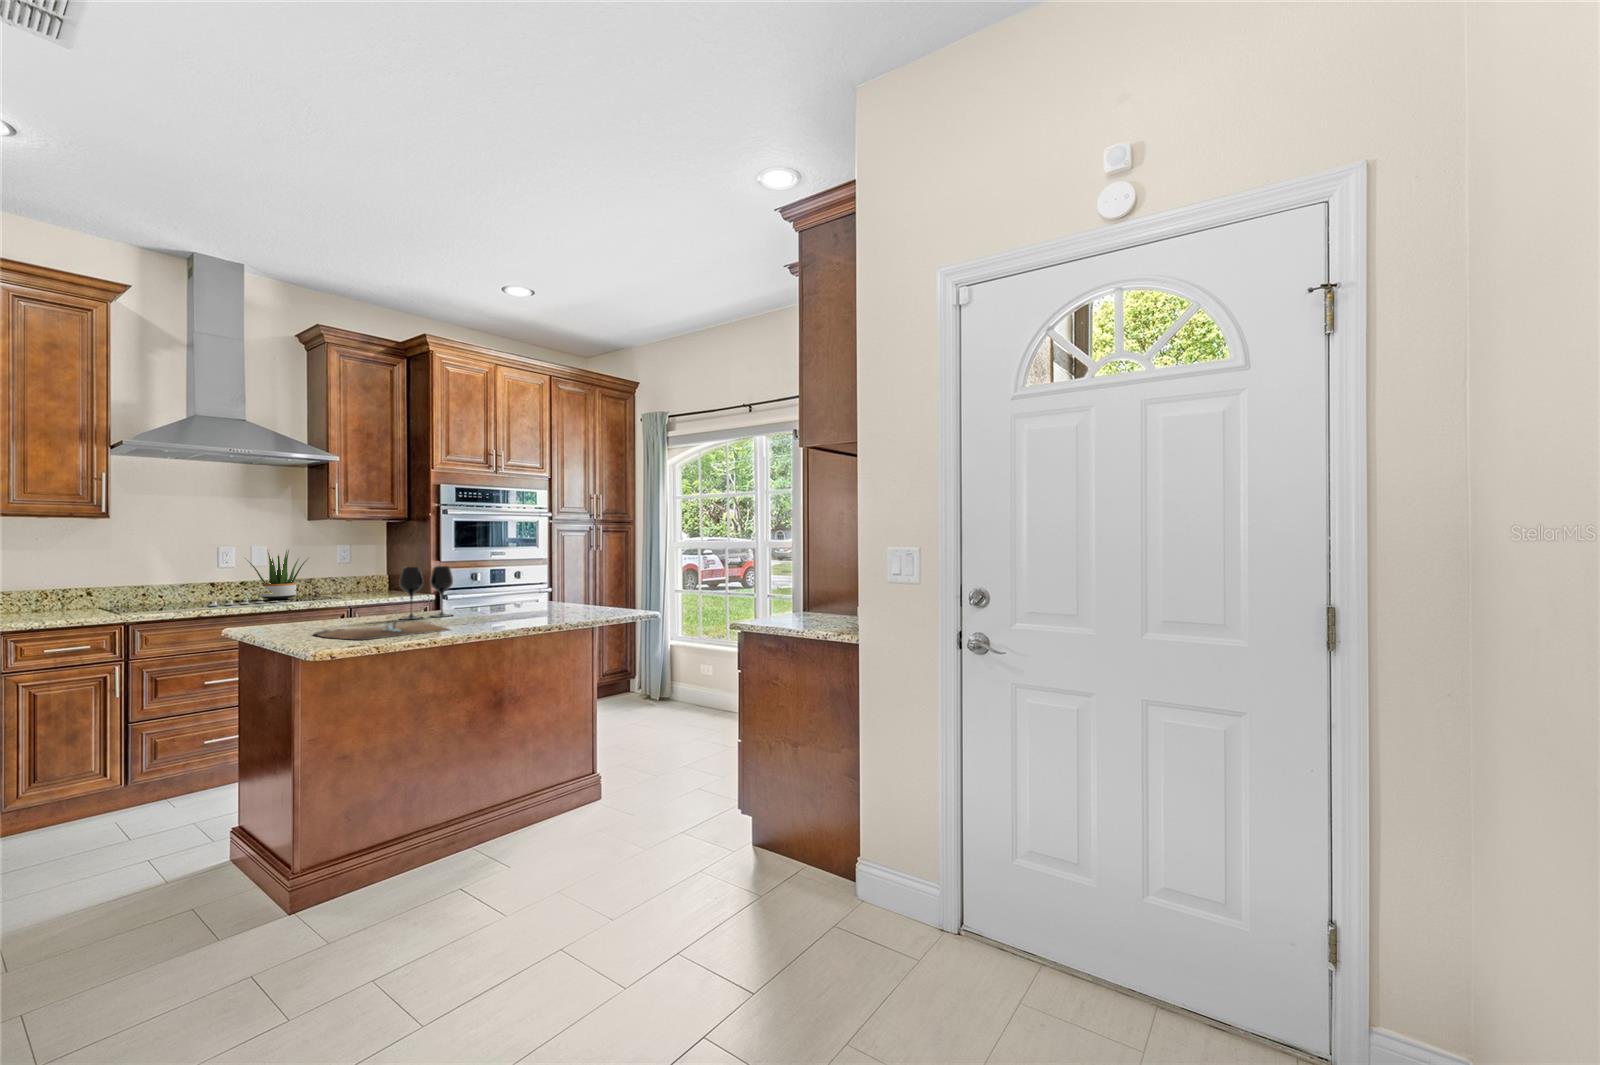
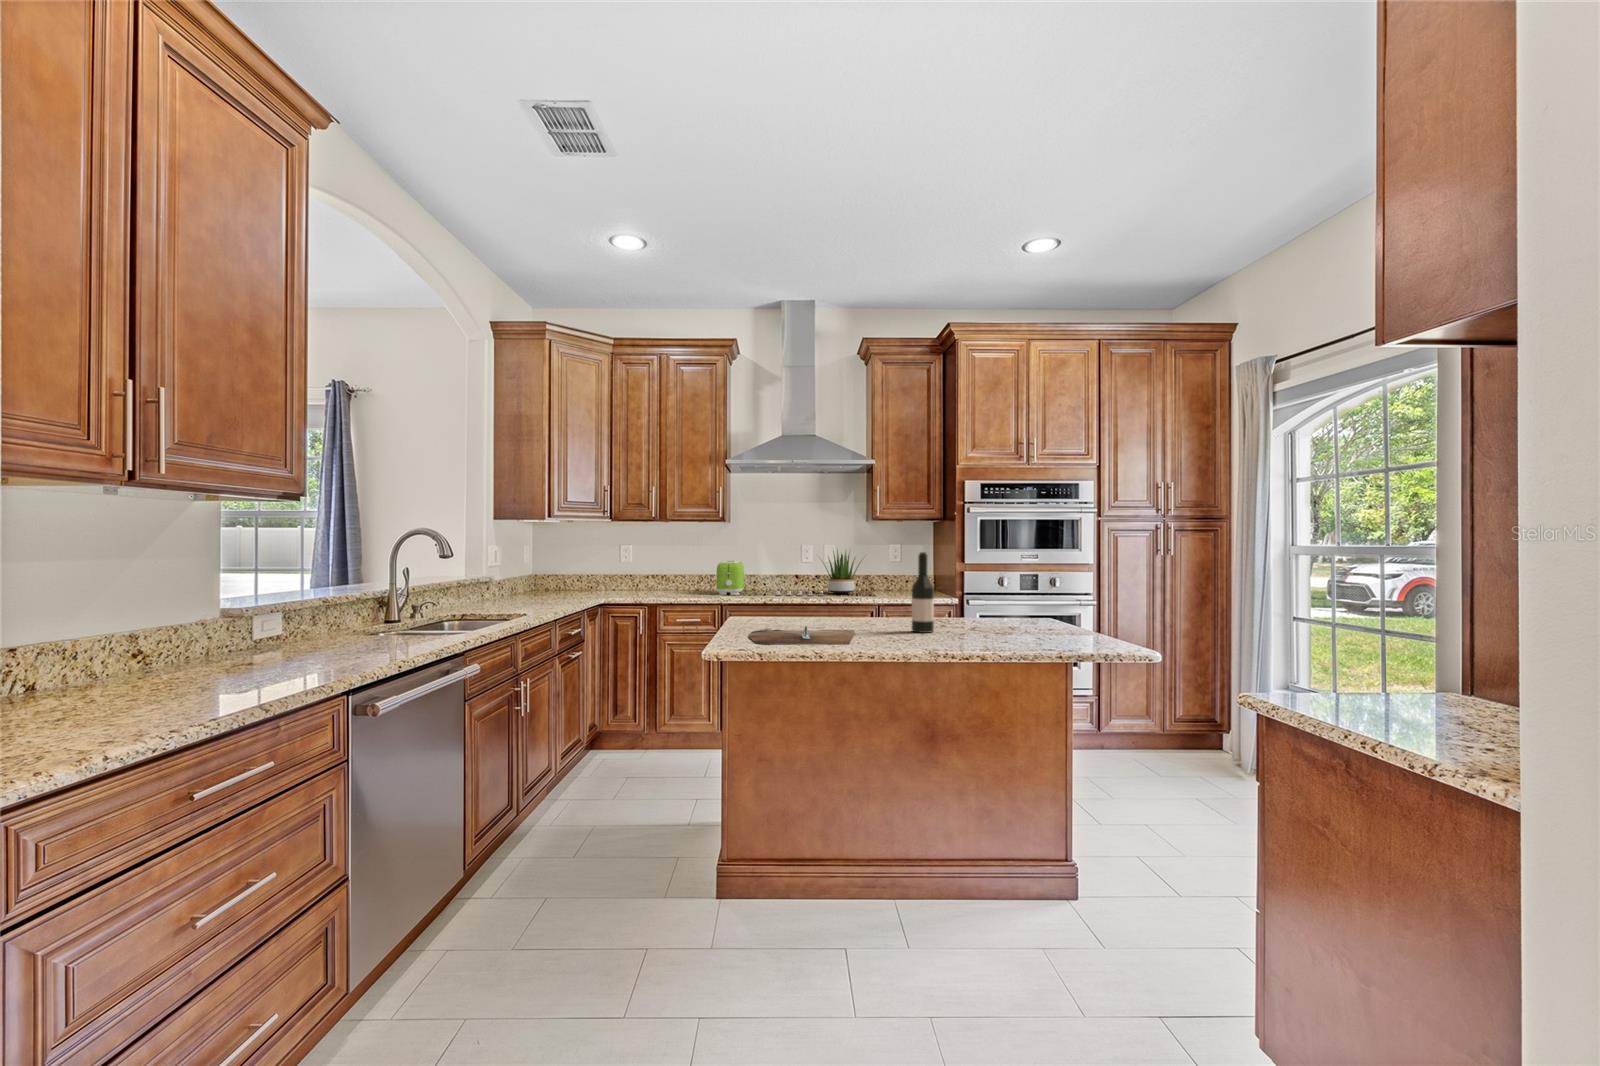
wine bottle: none [471,548,491,617] -> present [912,552,934,633]
wine glass: present [399,566,453,619] -> none [854,571,907,627]
toaster: none [85,569,135,612] -> present [717,561,744,595]

